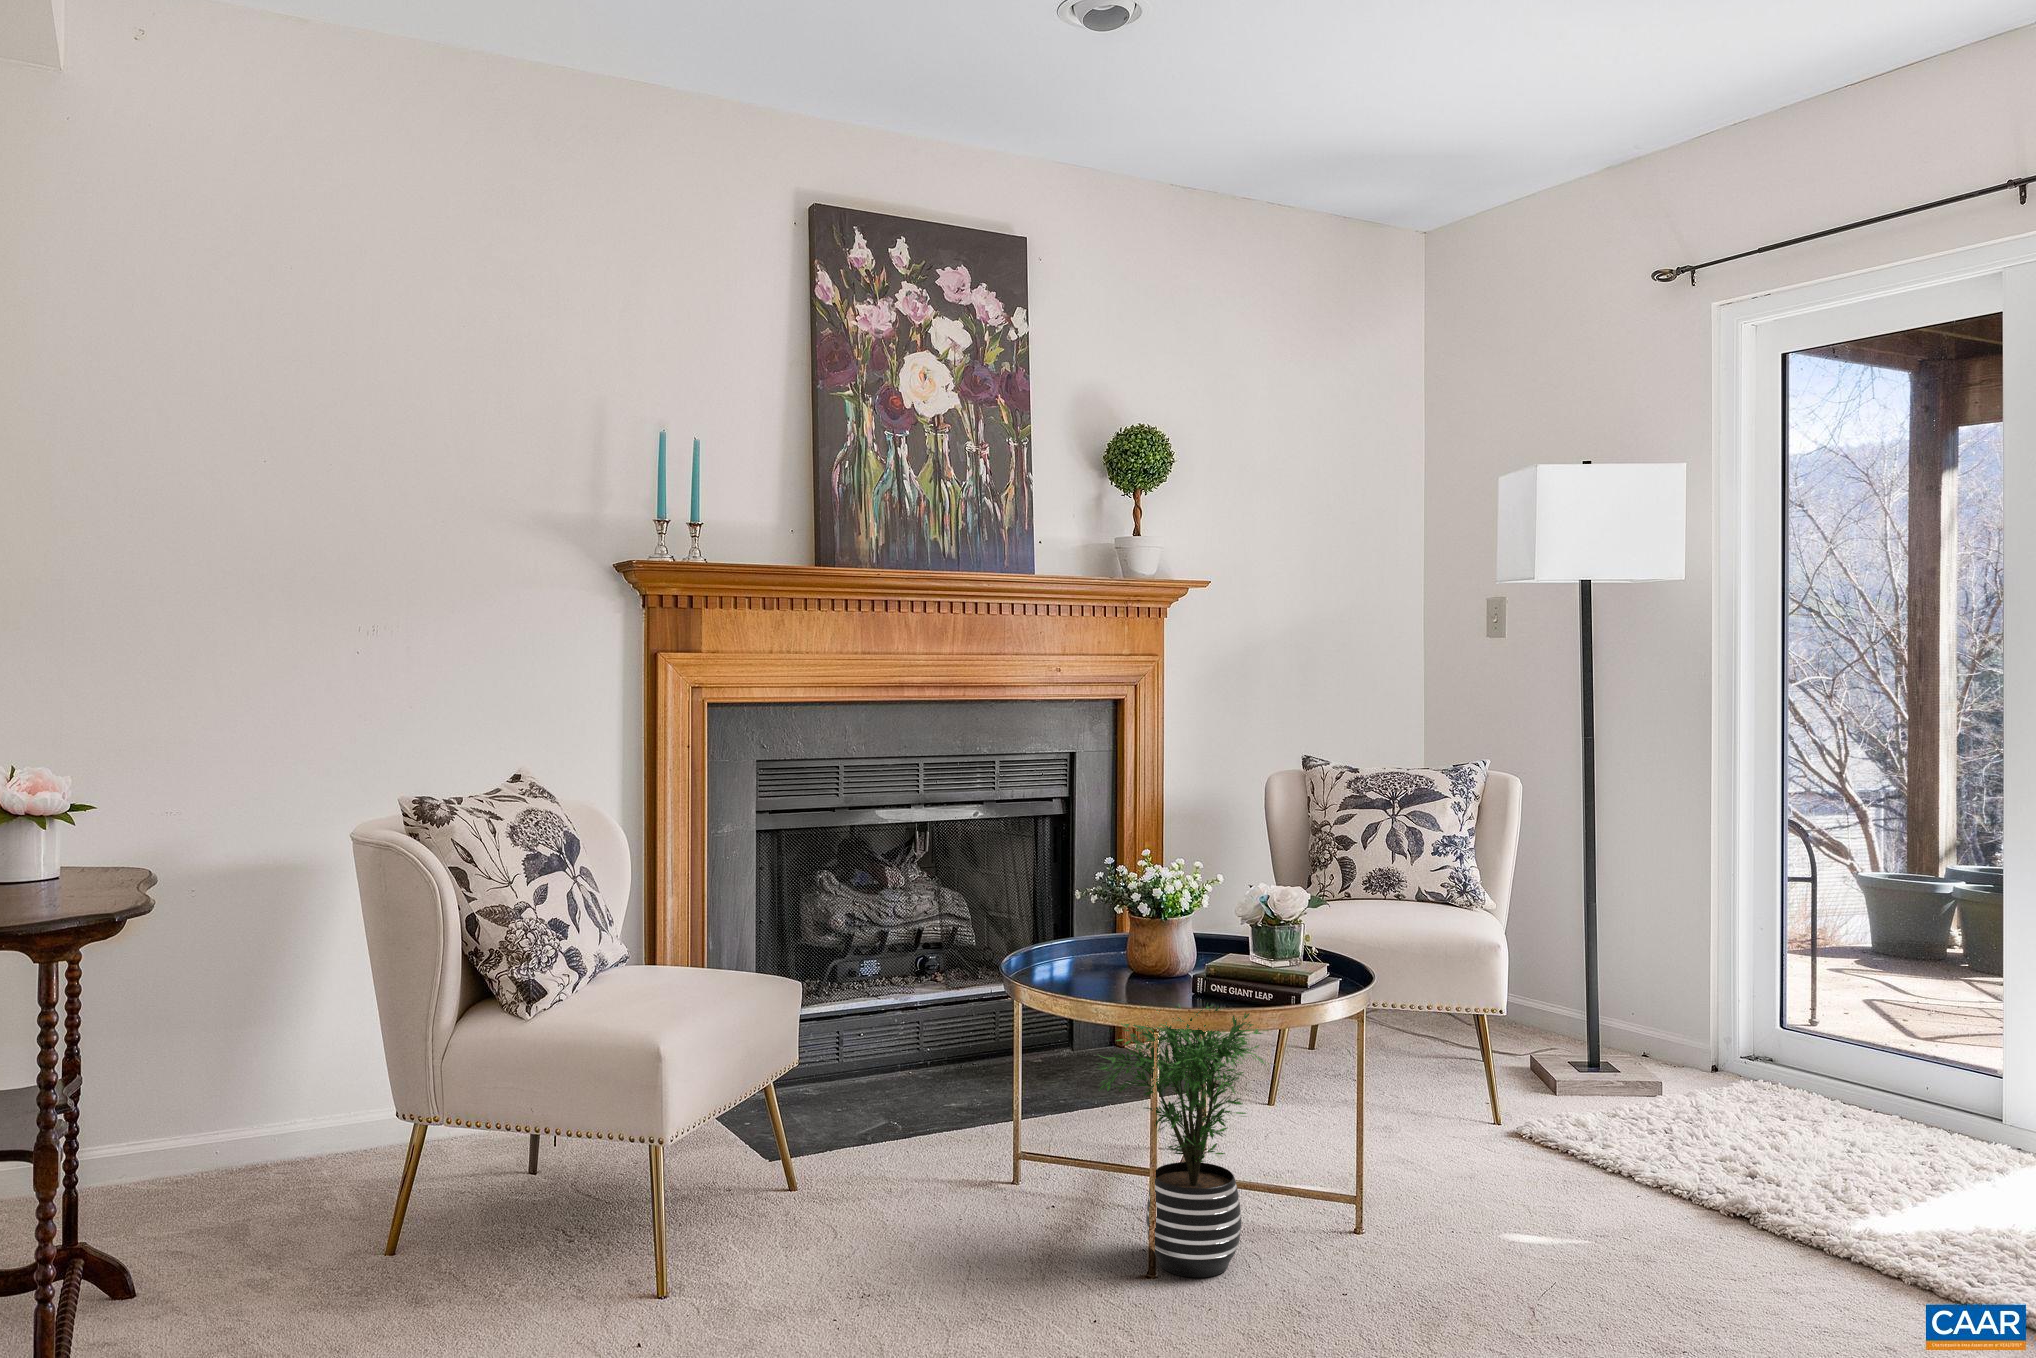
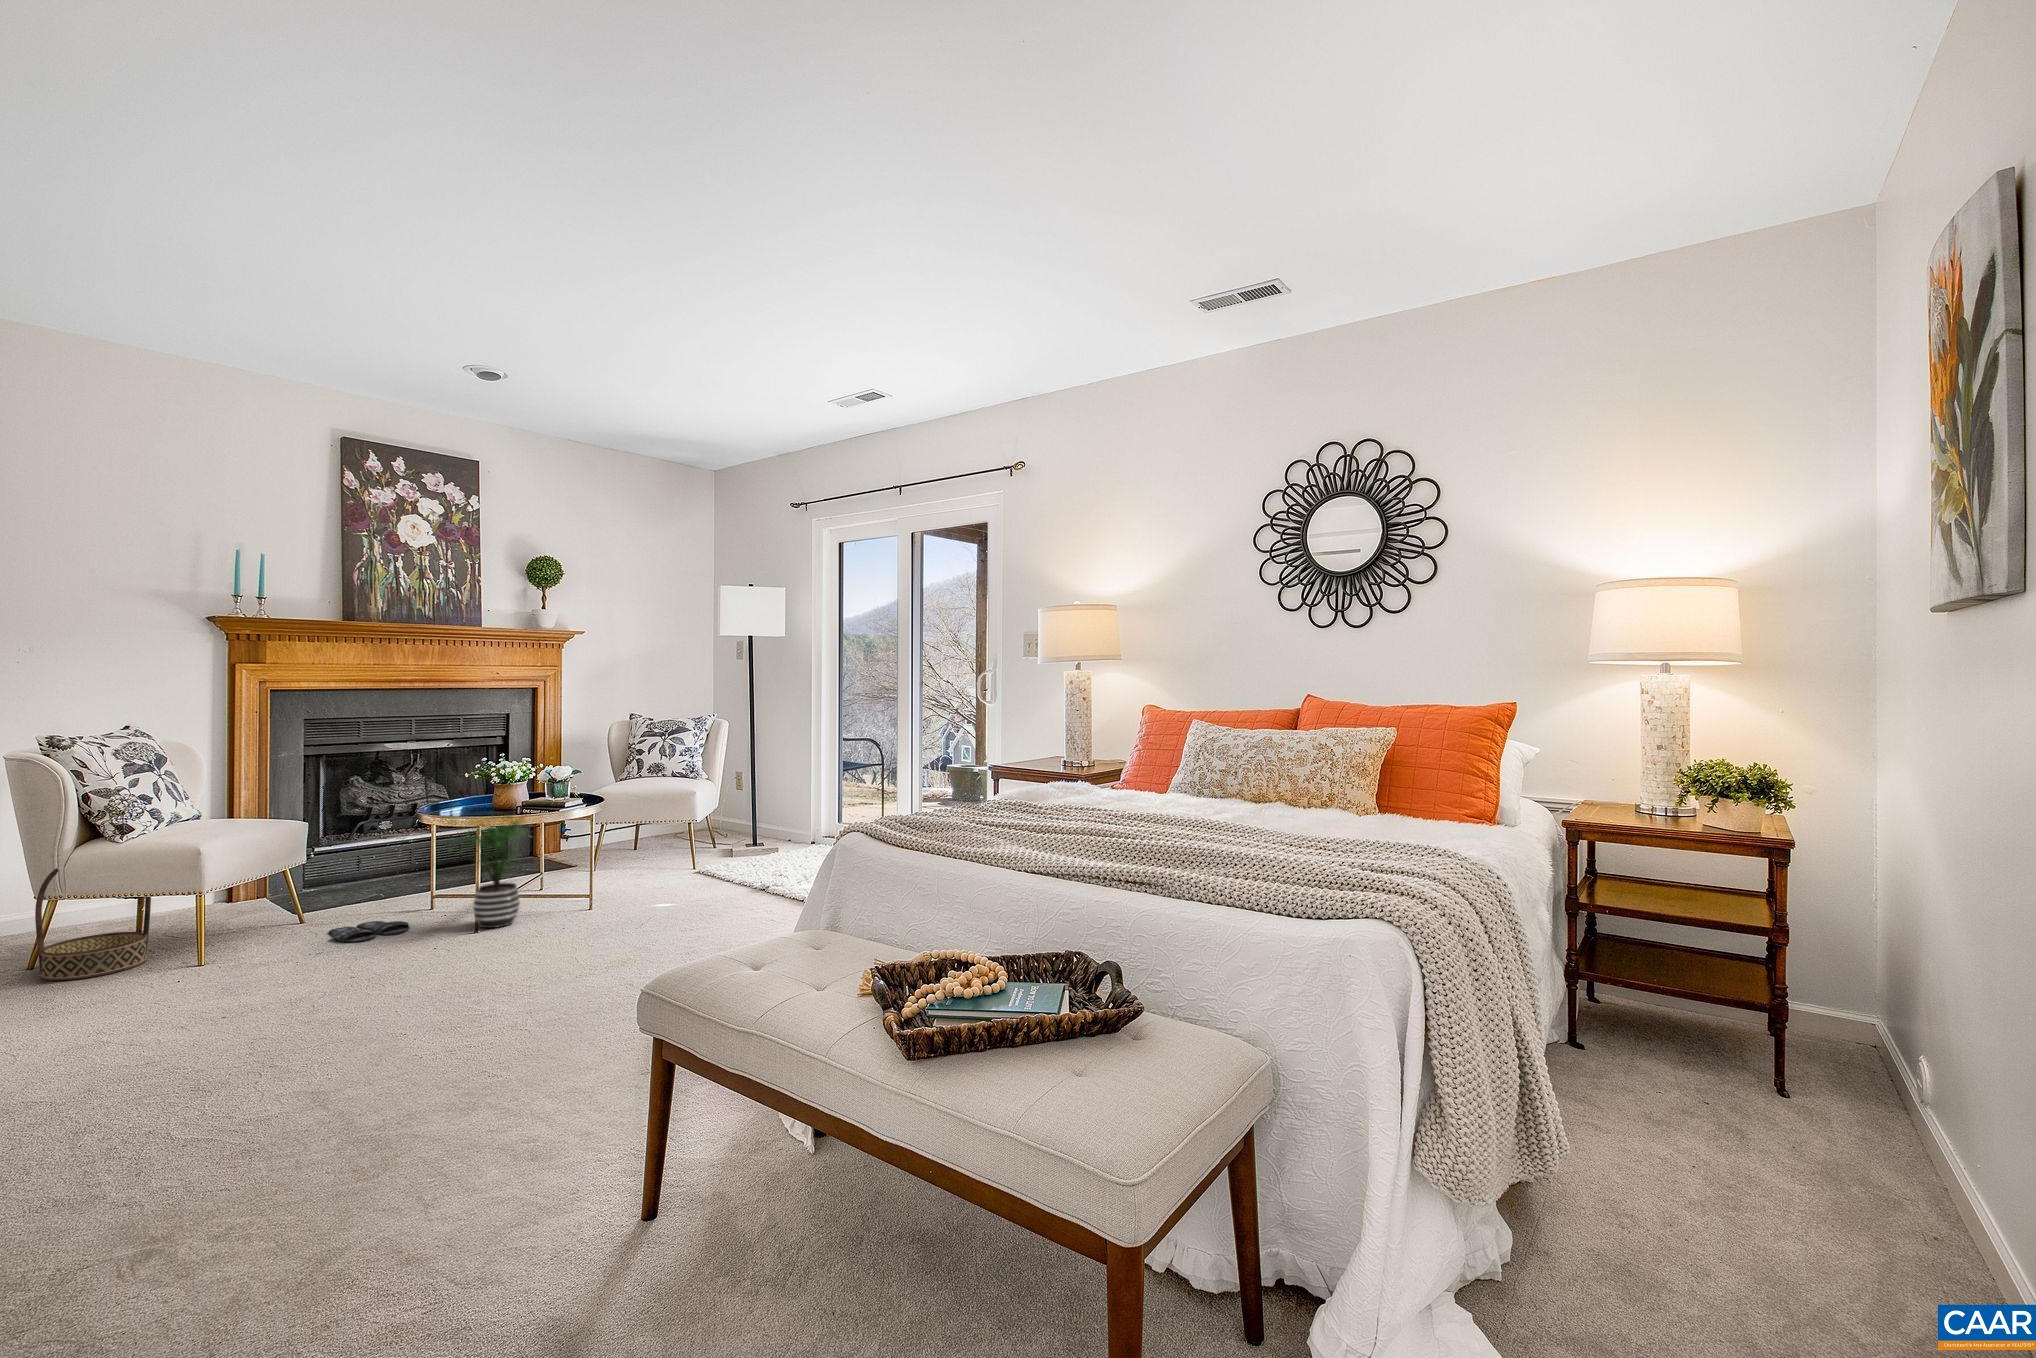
basket: none [401,1042,572,1310] -> present [35,868,151,980]
slippers: none [860,1211,1013,1279] -> present [329,921,409,942]

